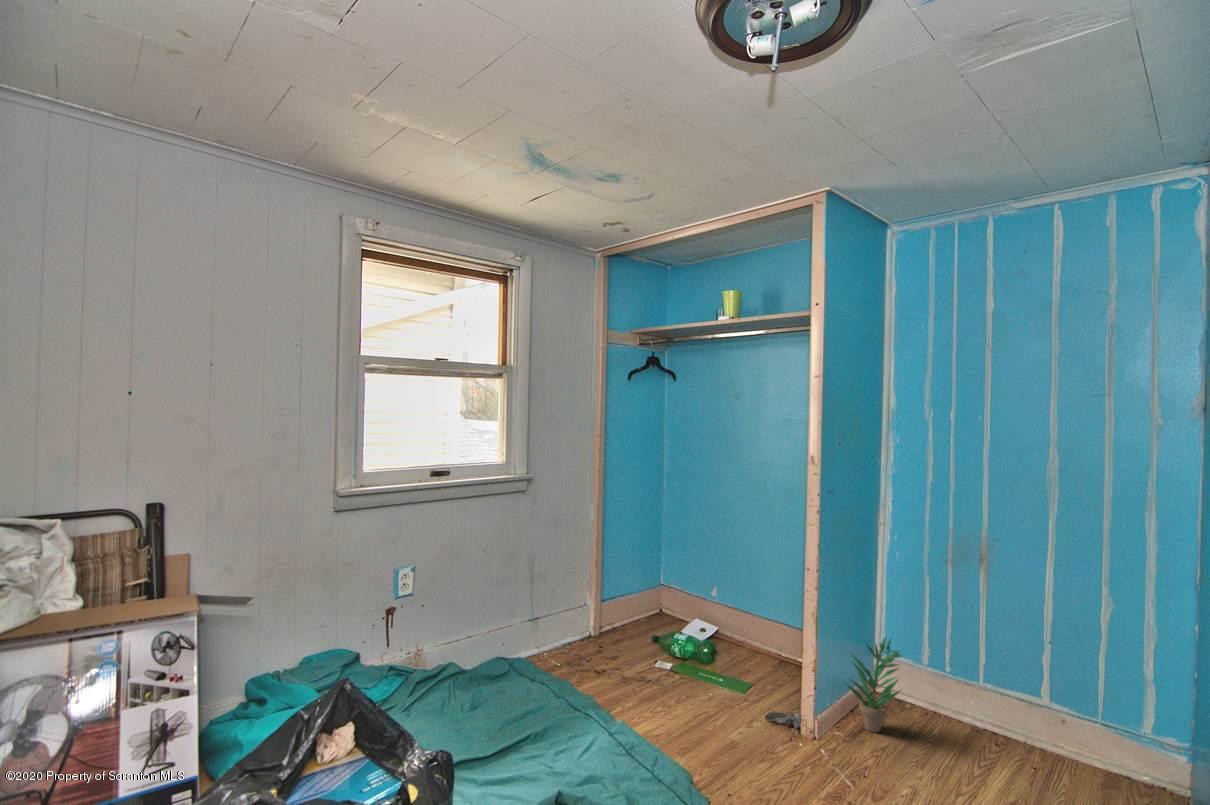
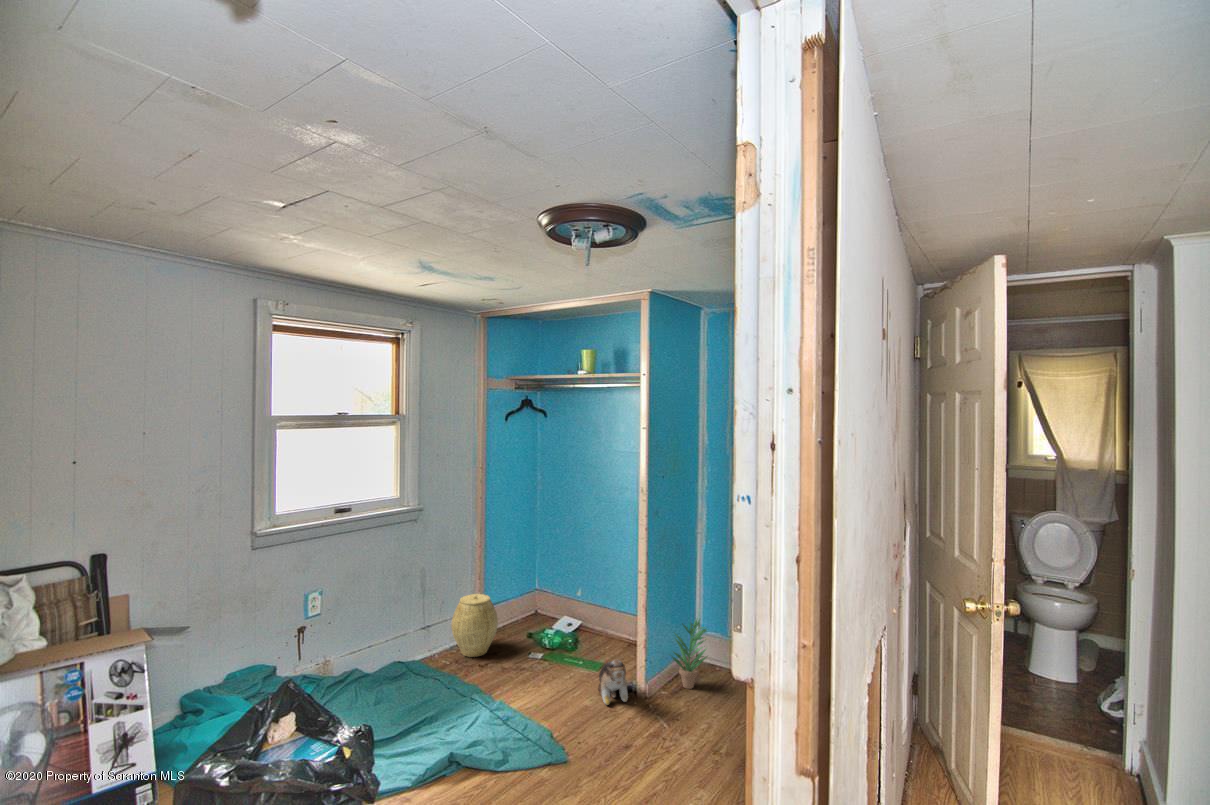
woven basket: none [562,584,617,660] -> present [451,594,498,657]
plush toy: none [748,683,794,744] -> present [598,659,628,705]

